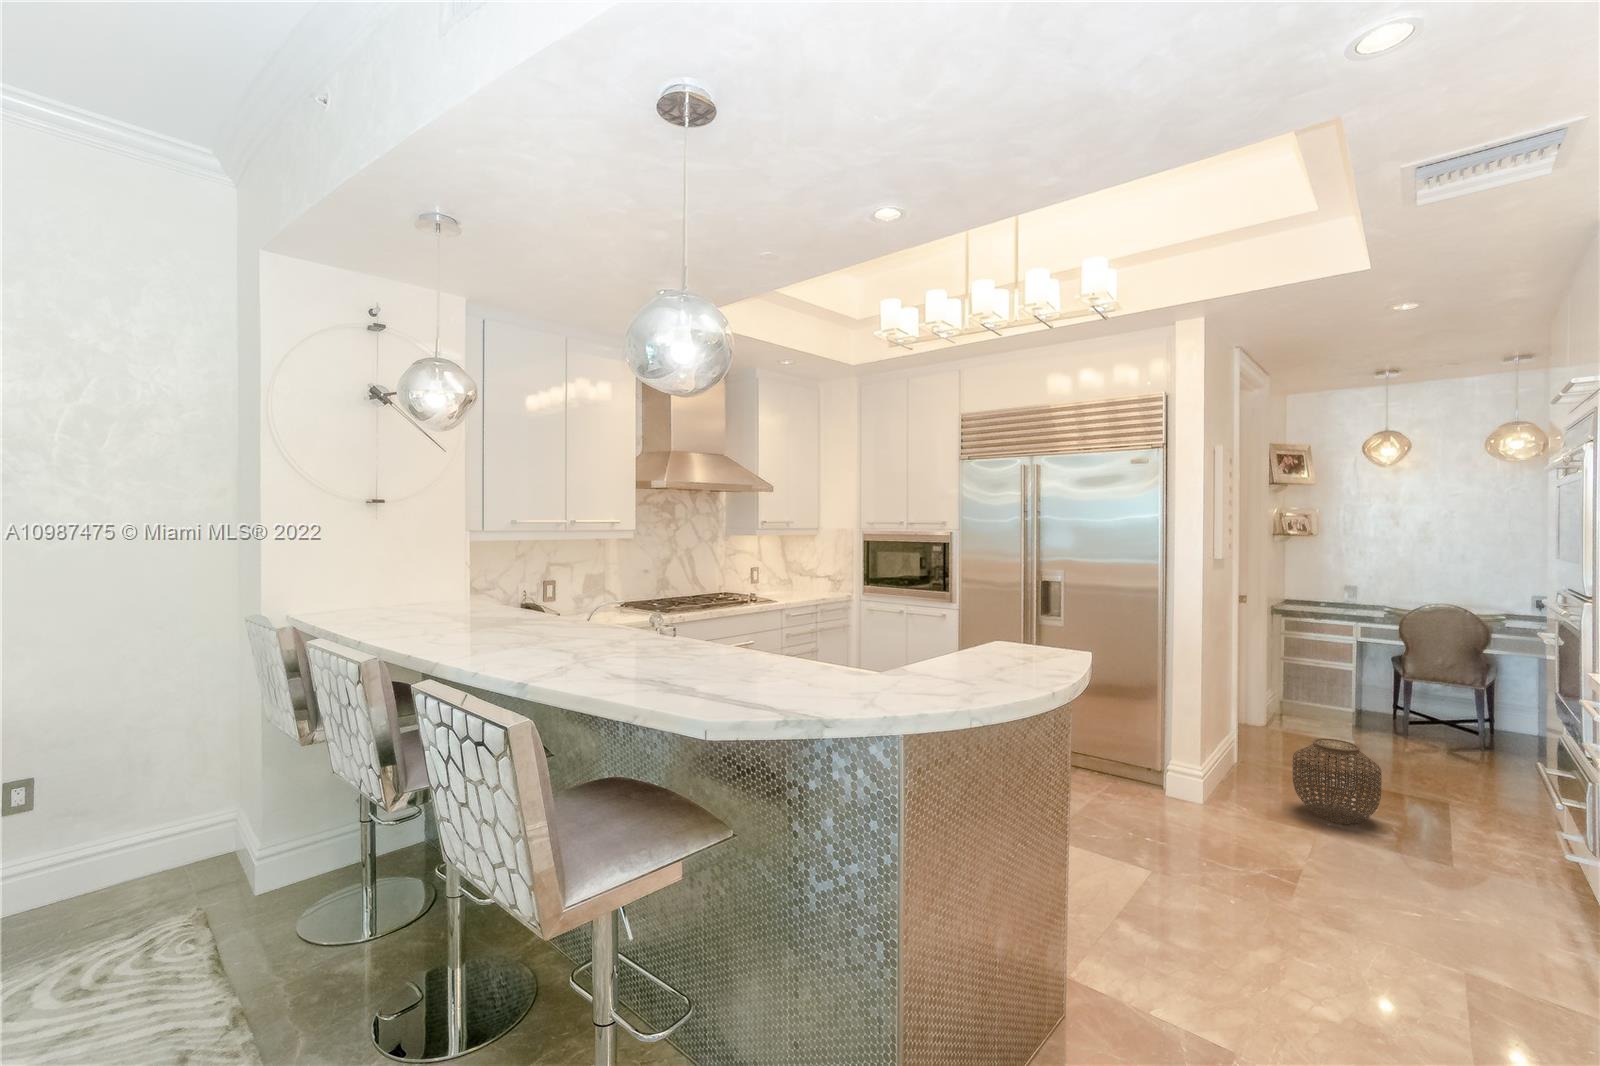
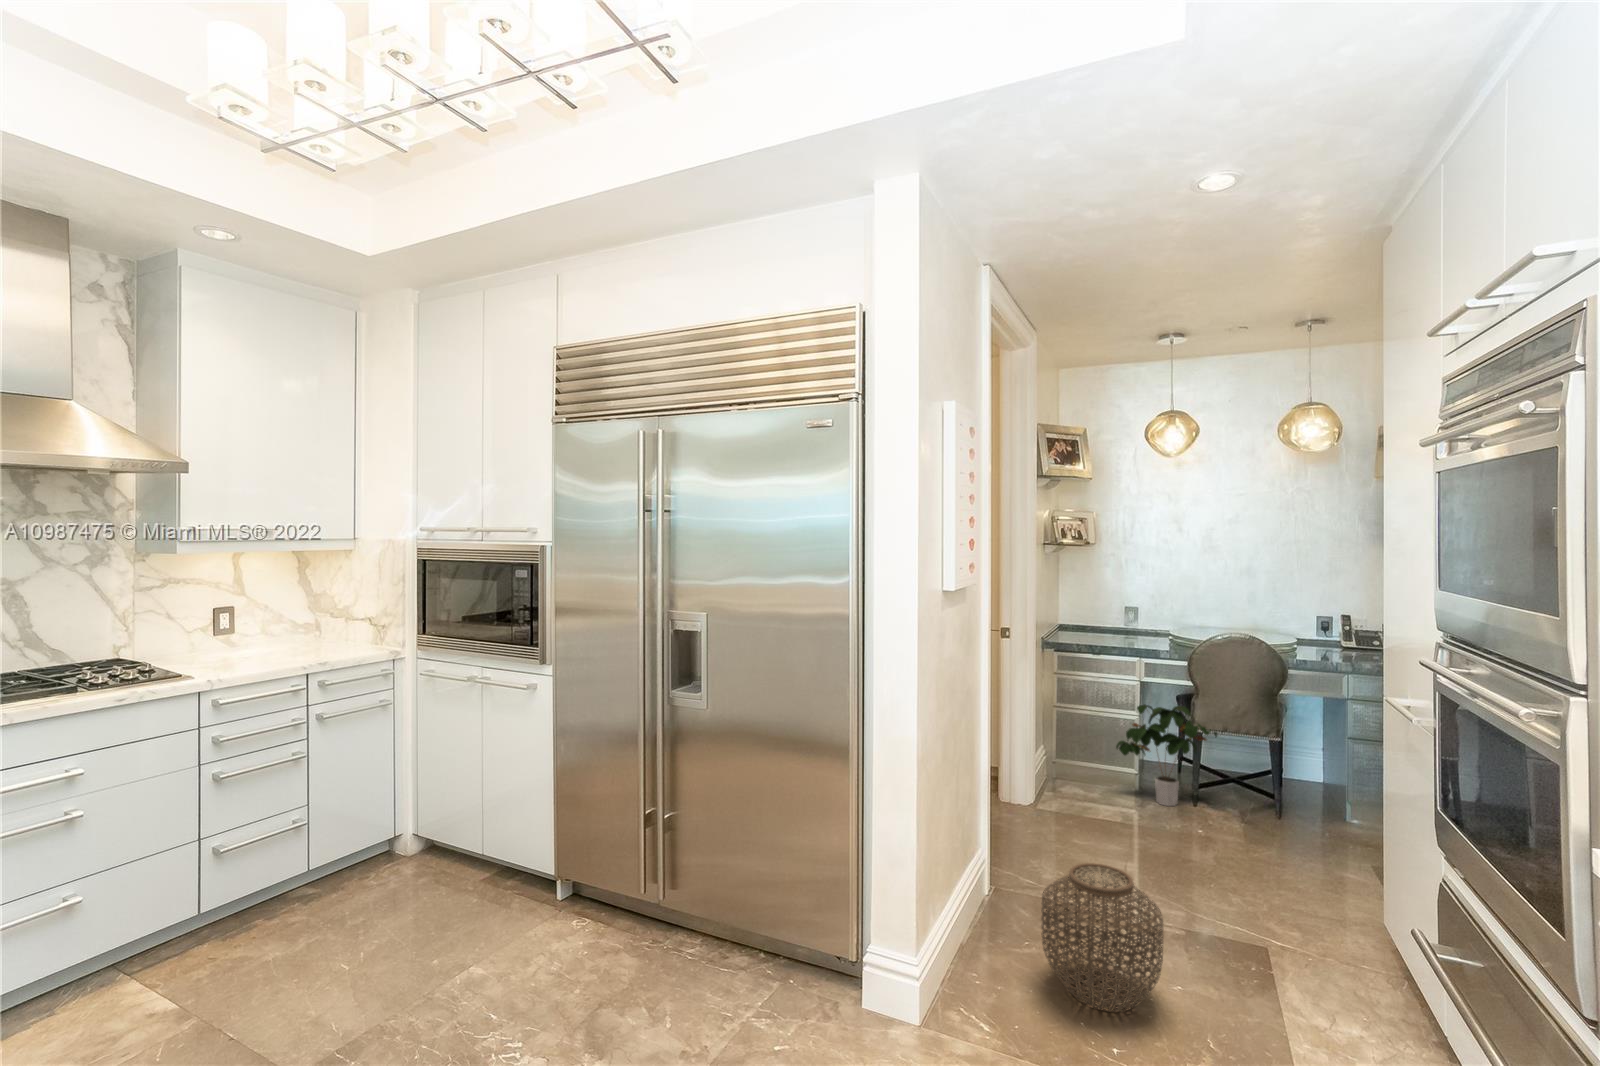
potted plant: none [1337,658,1428,735] -> present [1116,704,1217,806]

